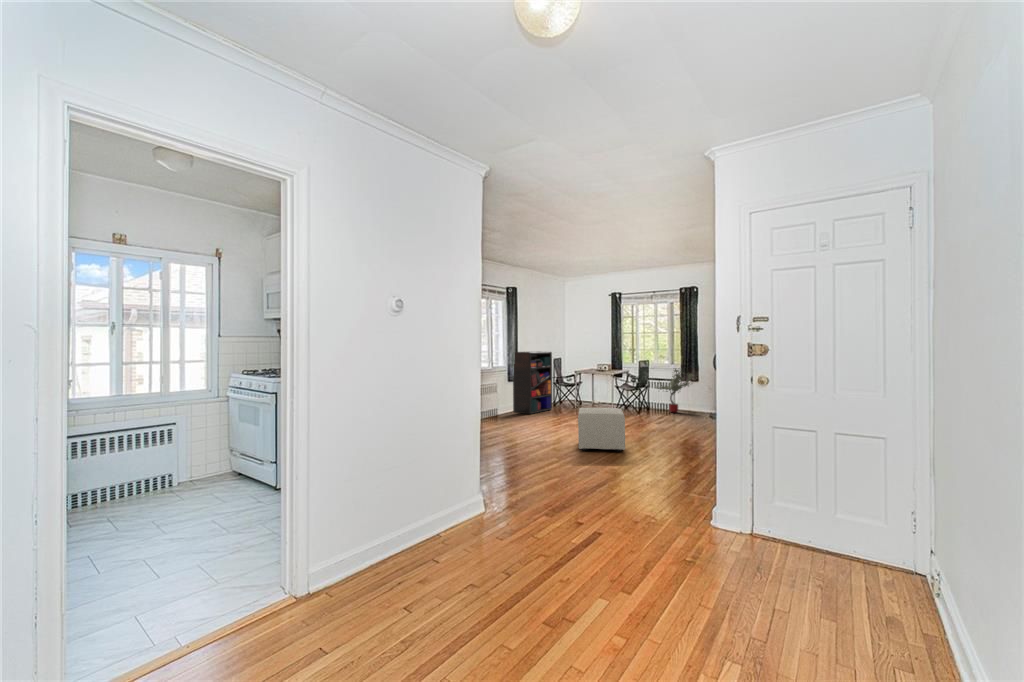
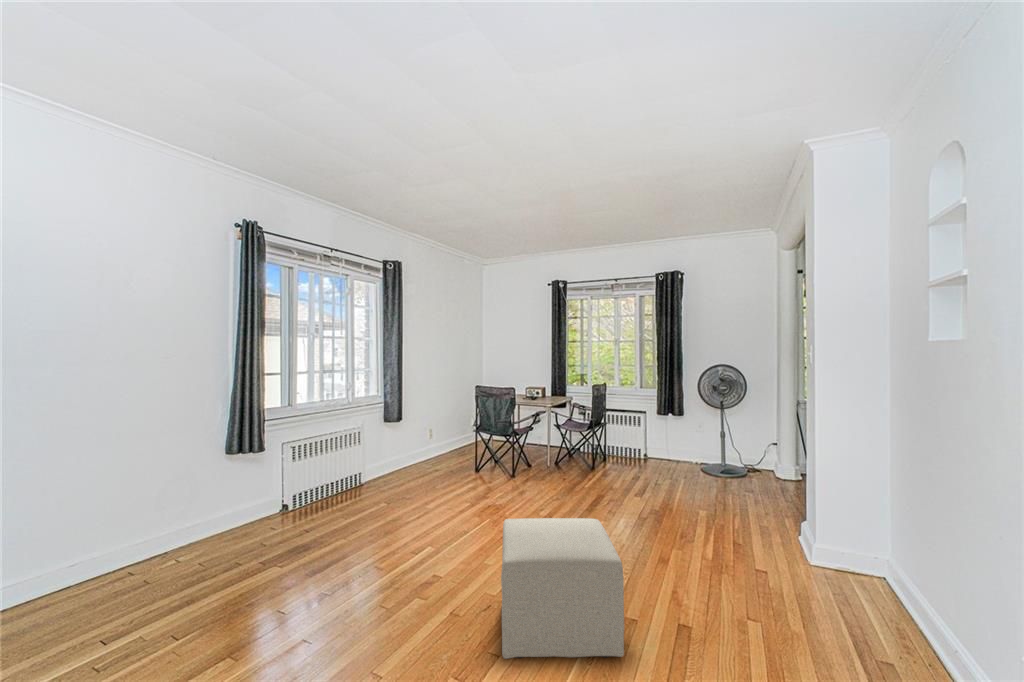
bookshelf: present [513,351,552,414] -> none [392,368,460,478]
potted tree: present [655,368,692,413] -> none [618,395,678,466]

